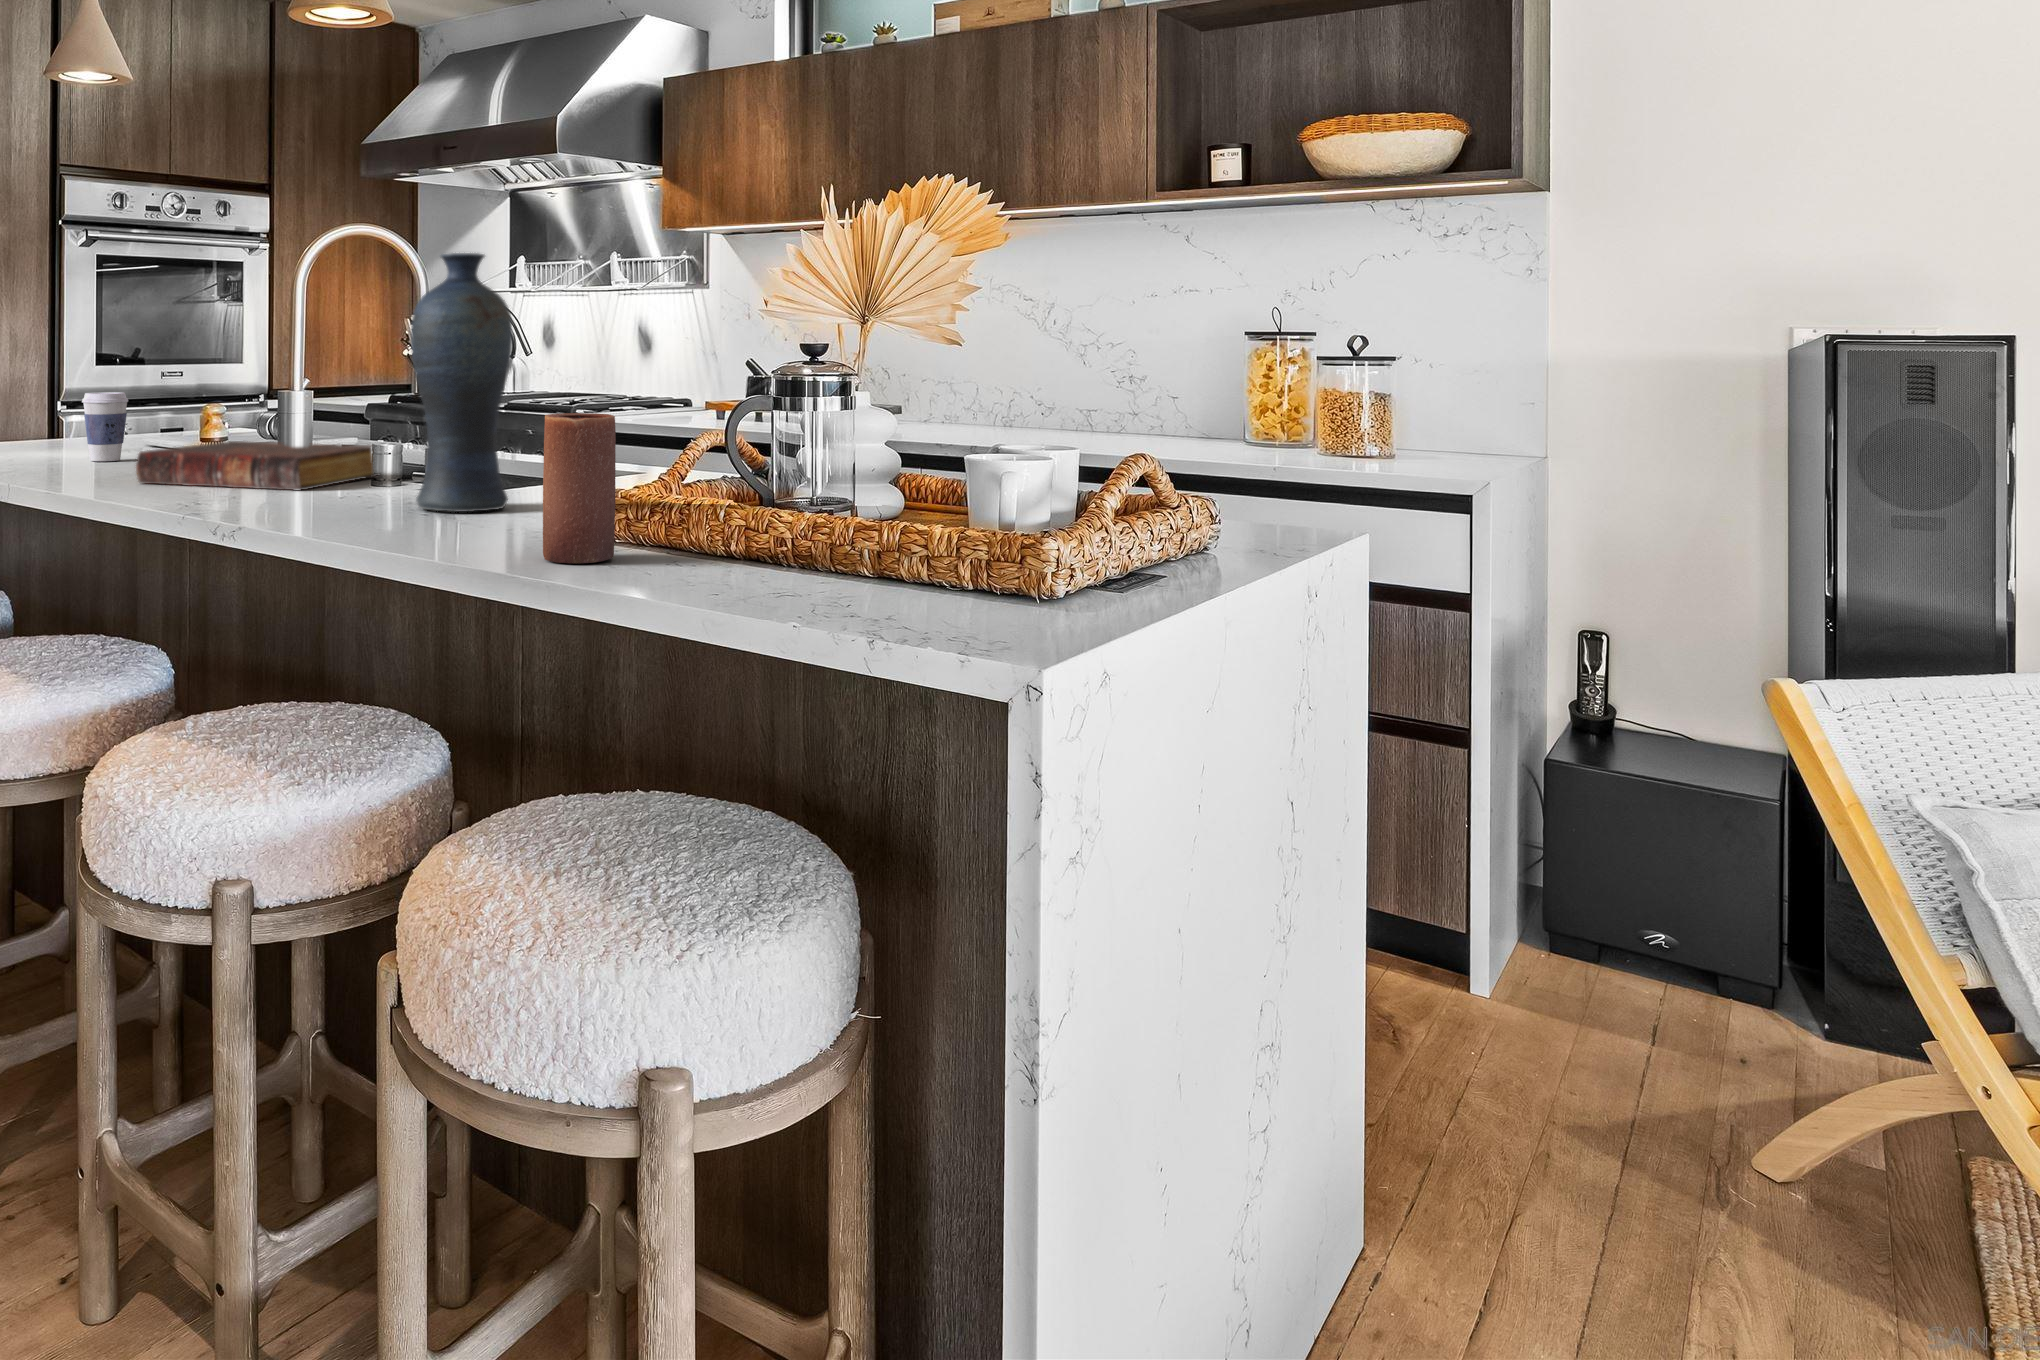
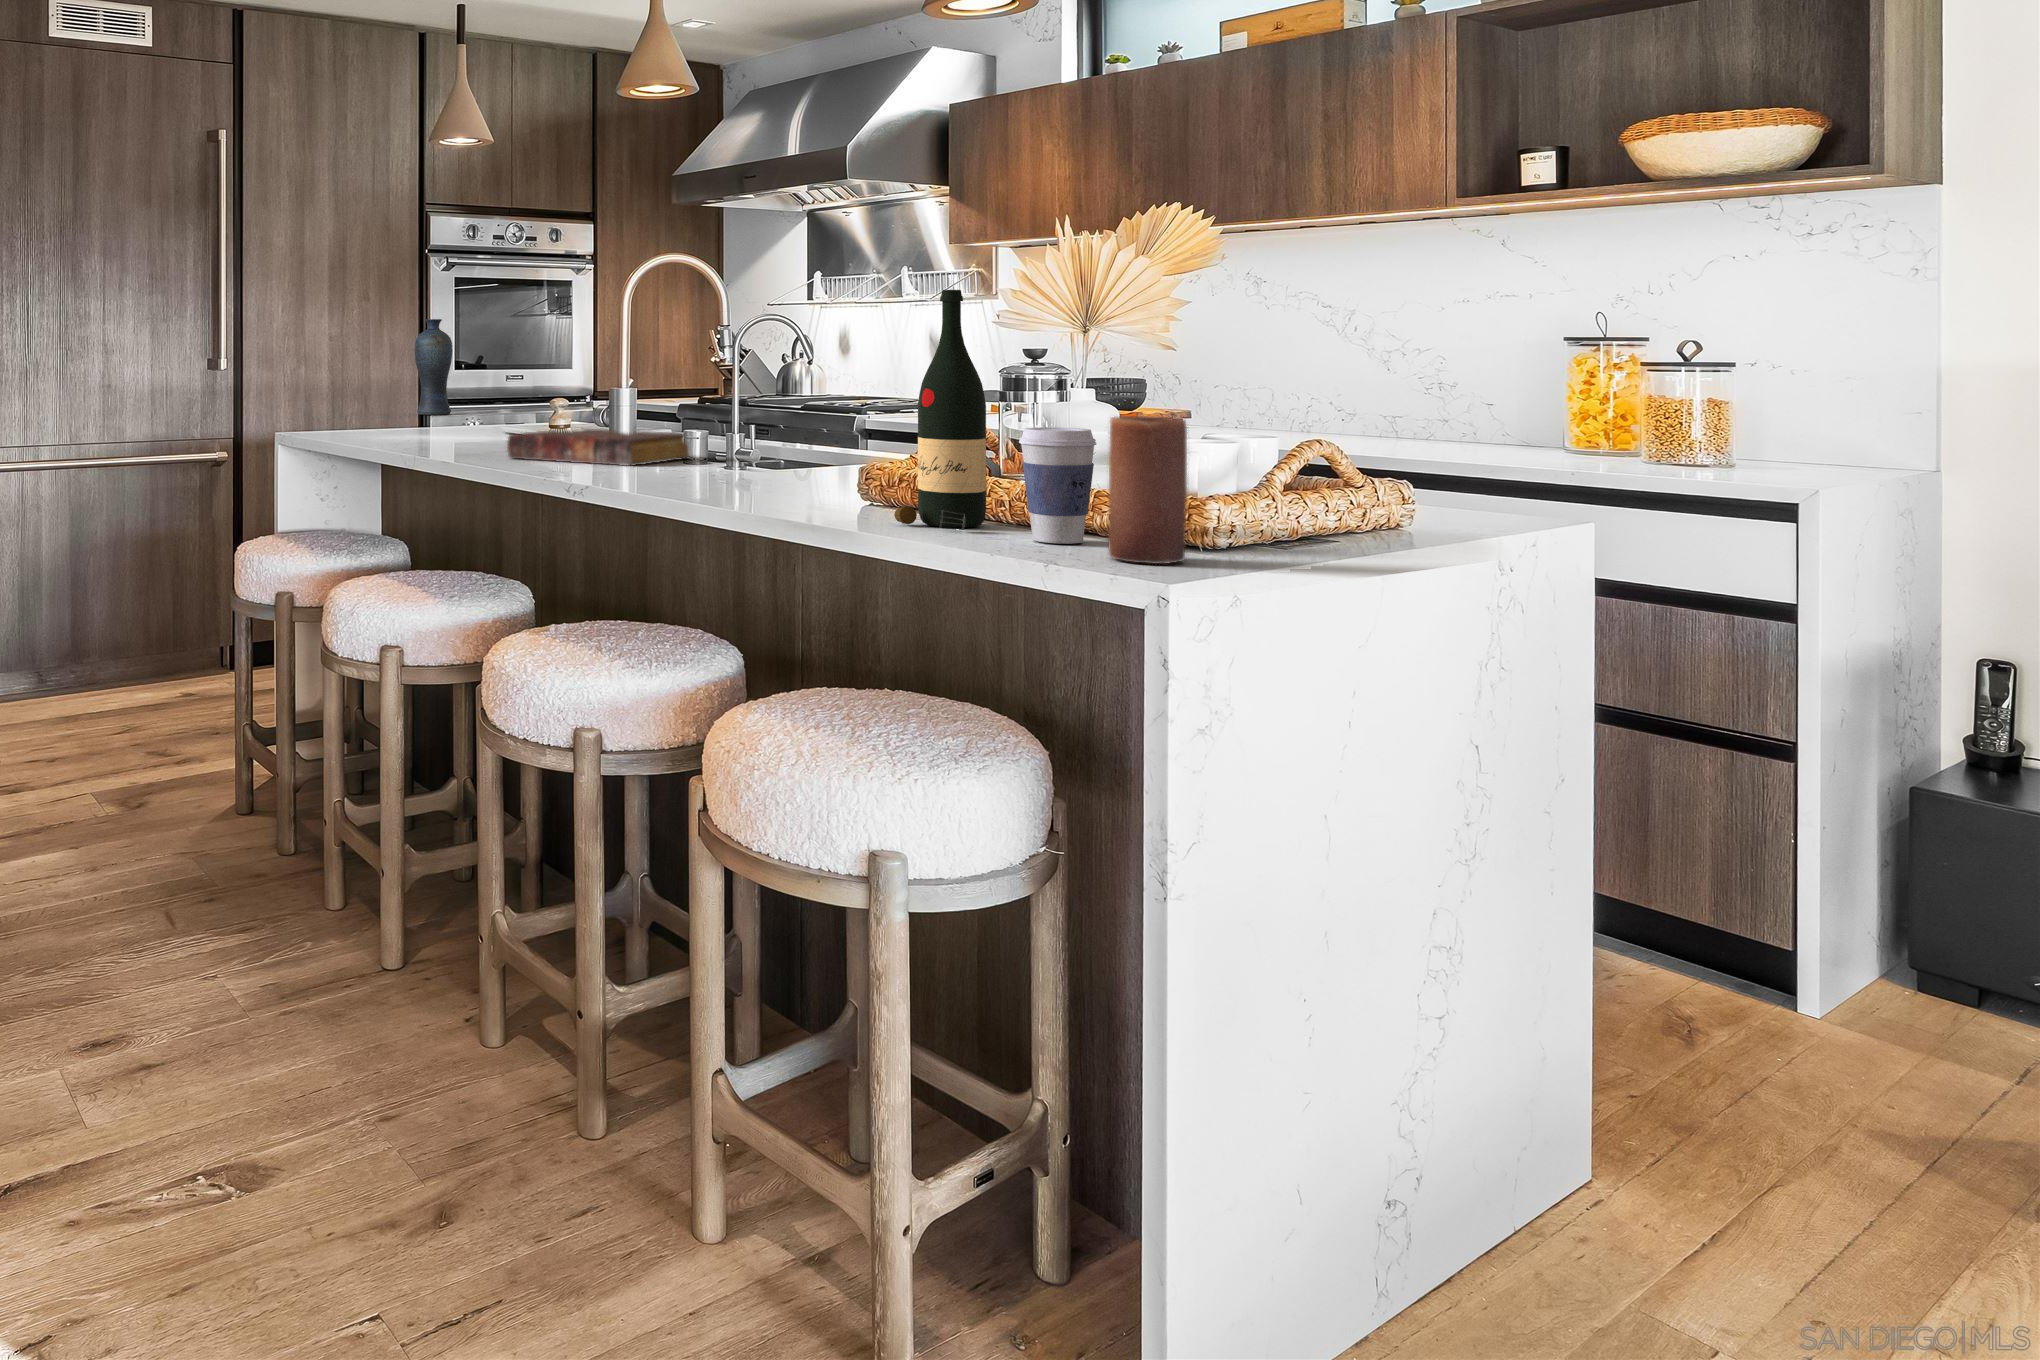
vase: present [411,253,513,512] -> present [414,319,453,415]
wine bottle: none [654,265,770,587] -> present [894,290,986,530]
coffee cup: present [82,392,128,461] -> present [1019,427,1096,544]
candle: present [543,413,616,563] -> present [1108,416,1187,564]

